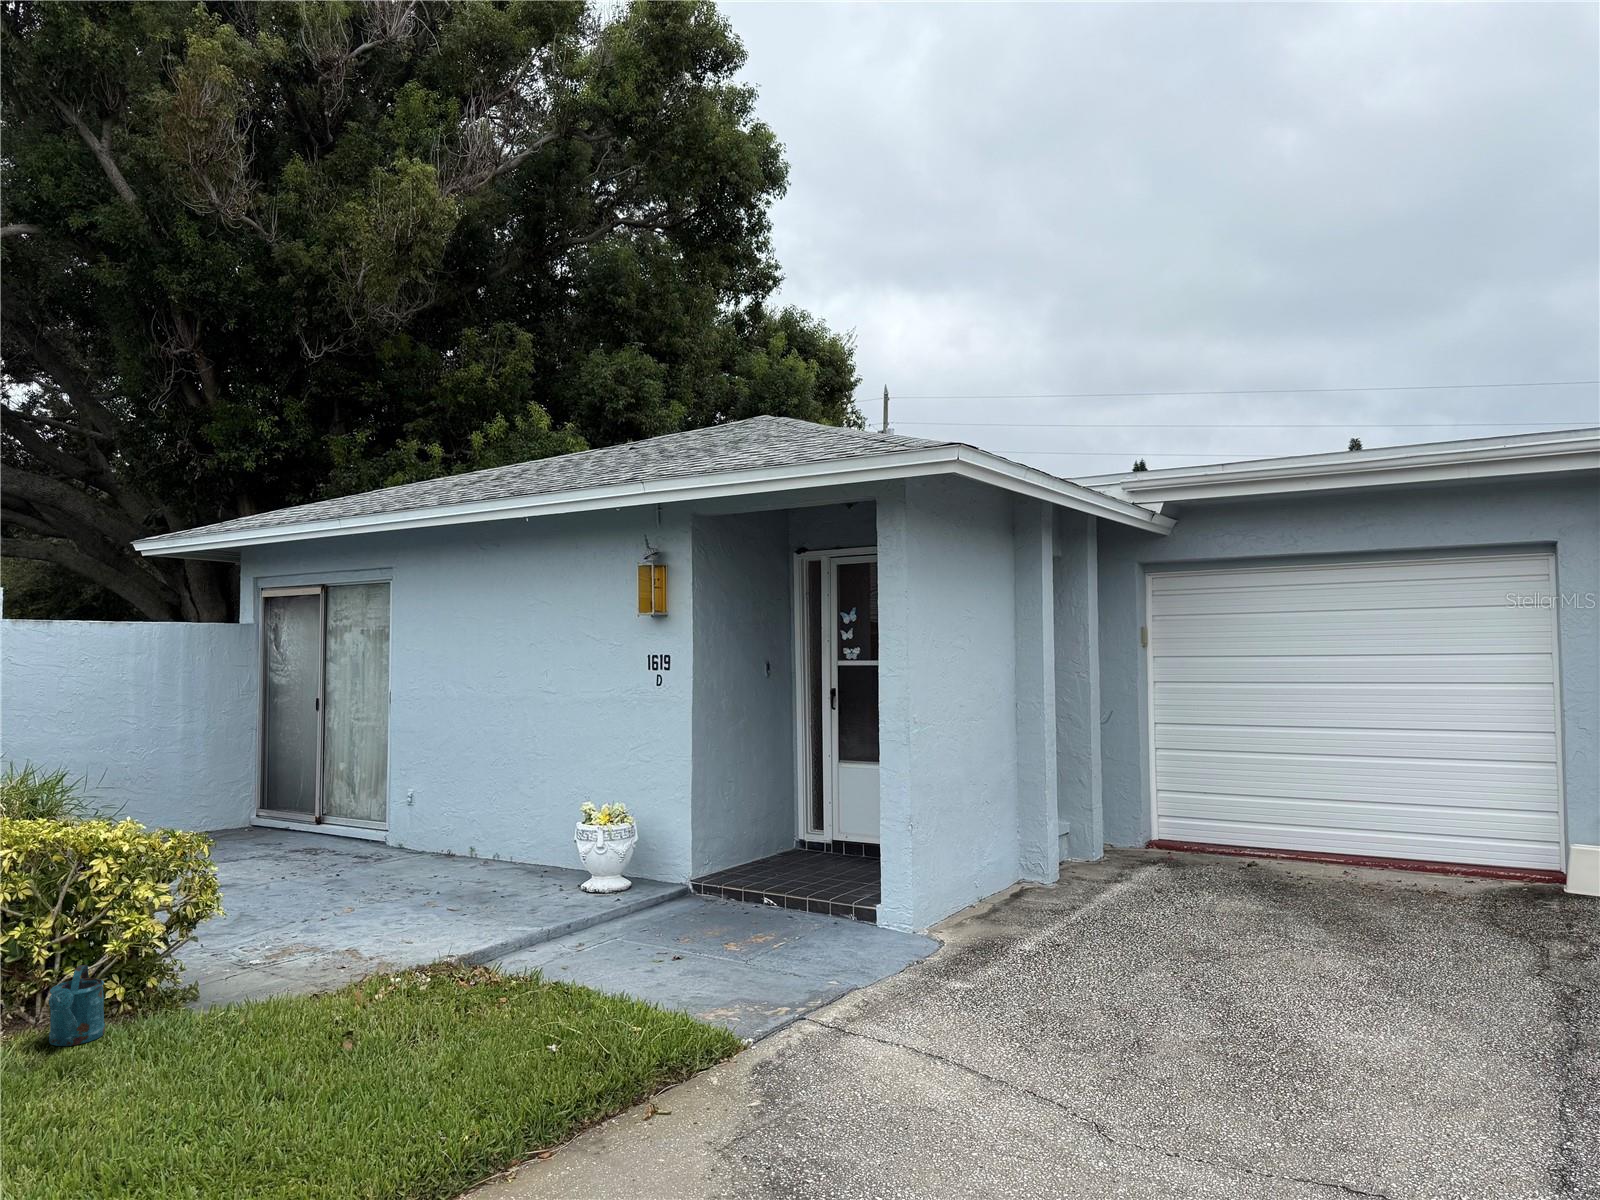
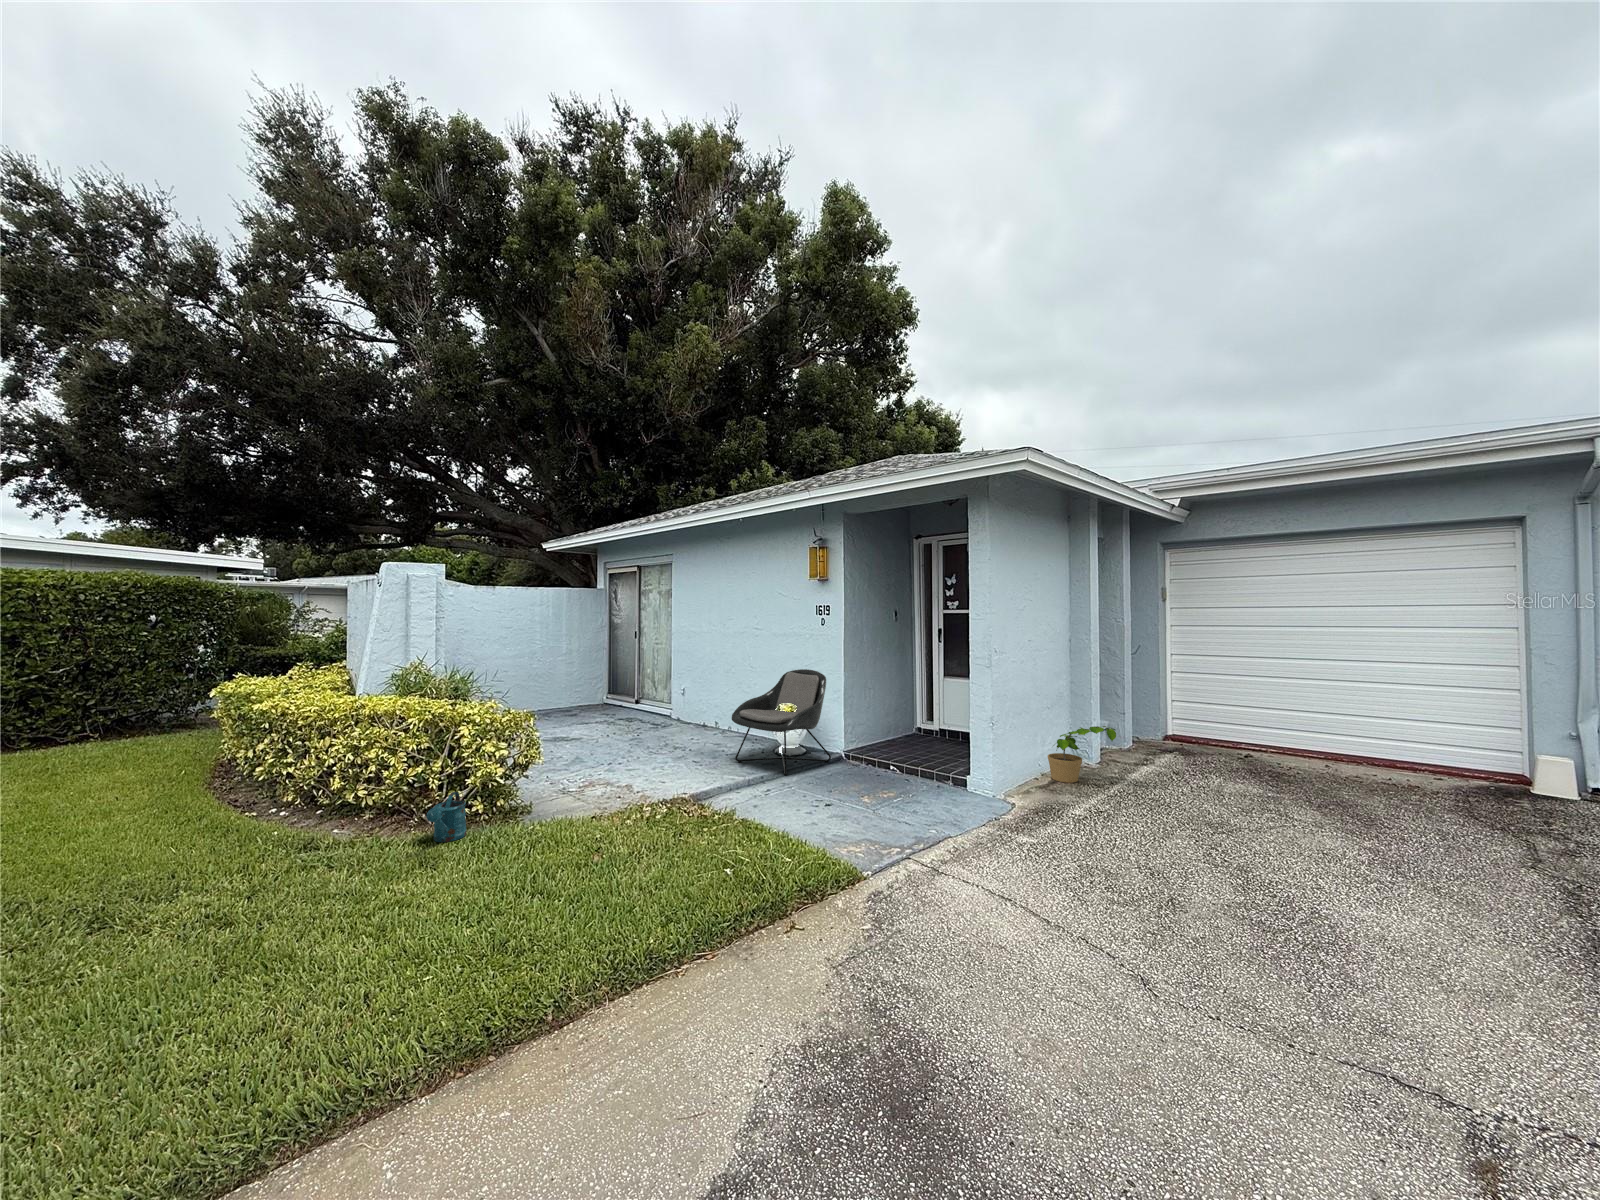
lounge chair: none [513,755,671,920] -> present [732,669,831,775]
potted plant: none [988,824,1078,908] -> present [1048,726,1116,783]

